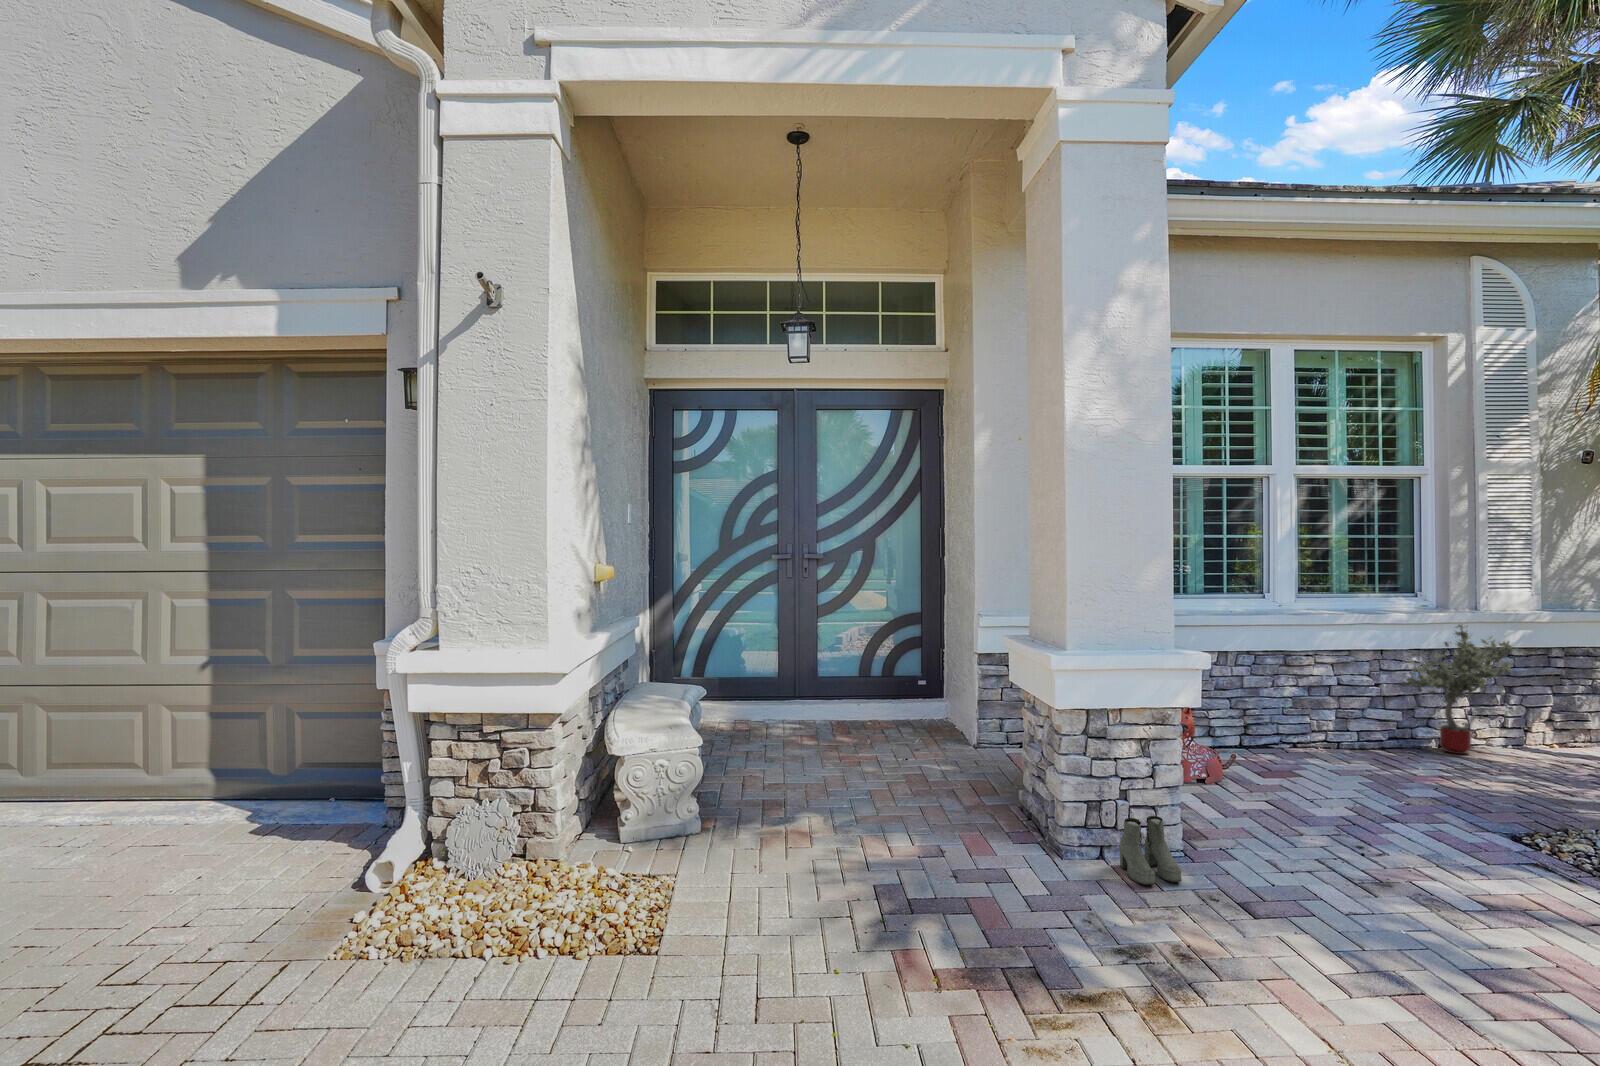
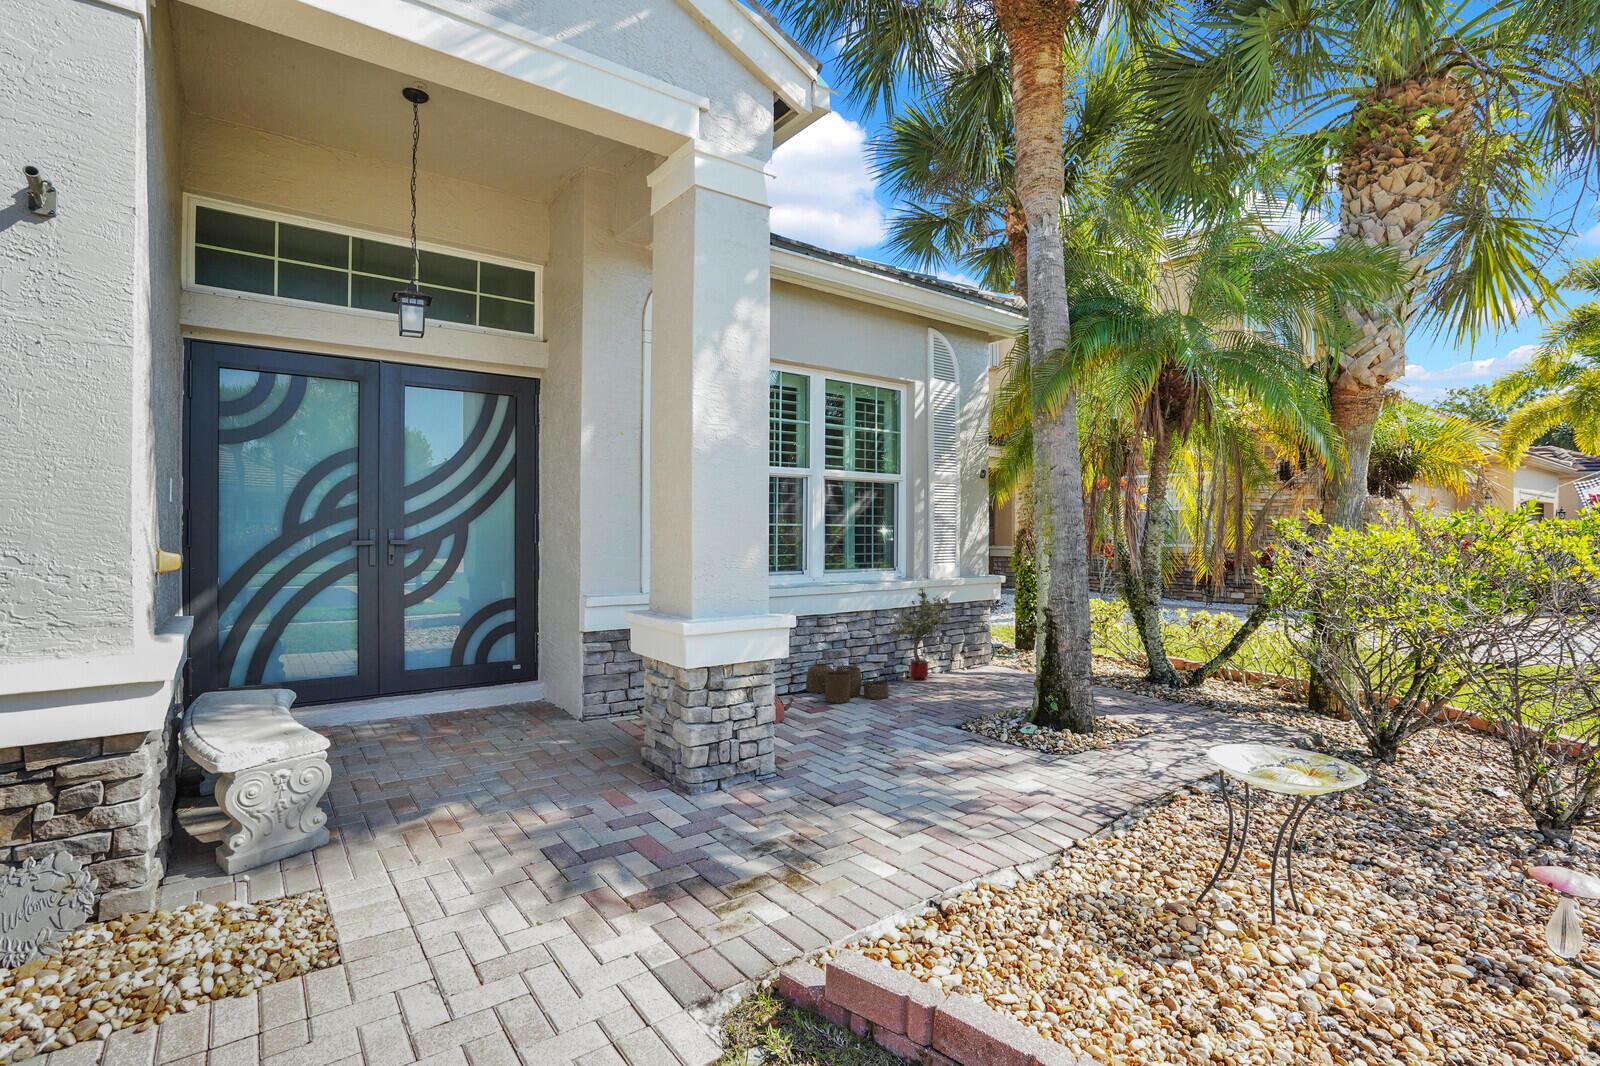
woven basket: none [1266,711,1393,773] -> present [806,662,889,703]
boots: present [1119,816,1182,885] -> none [737,748,785,802]

